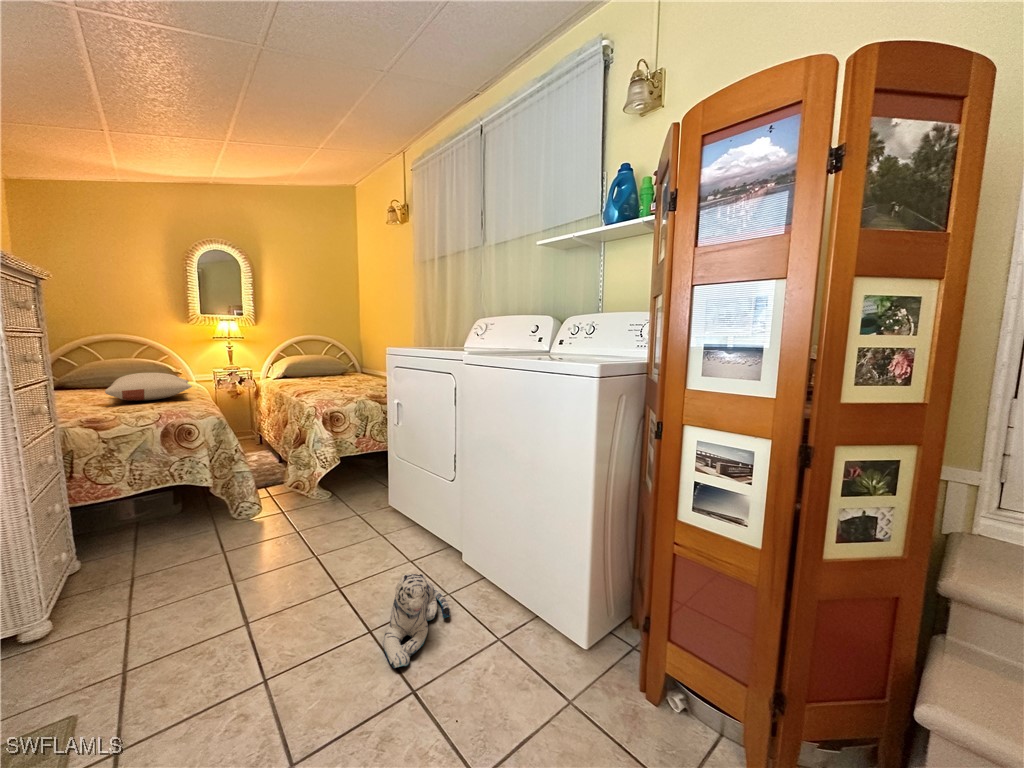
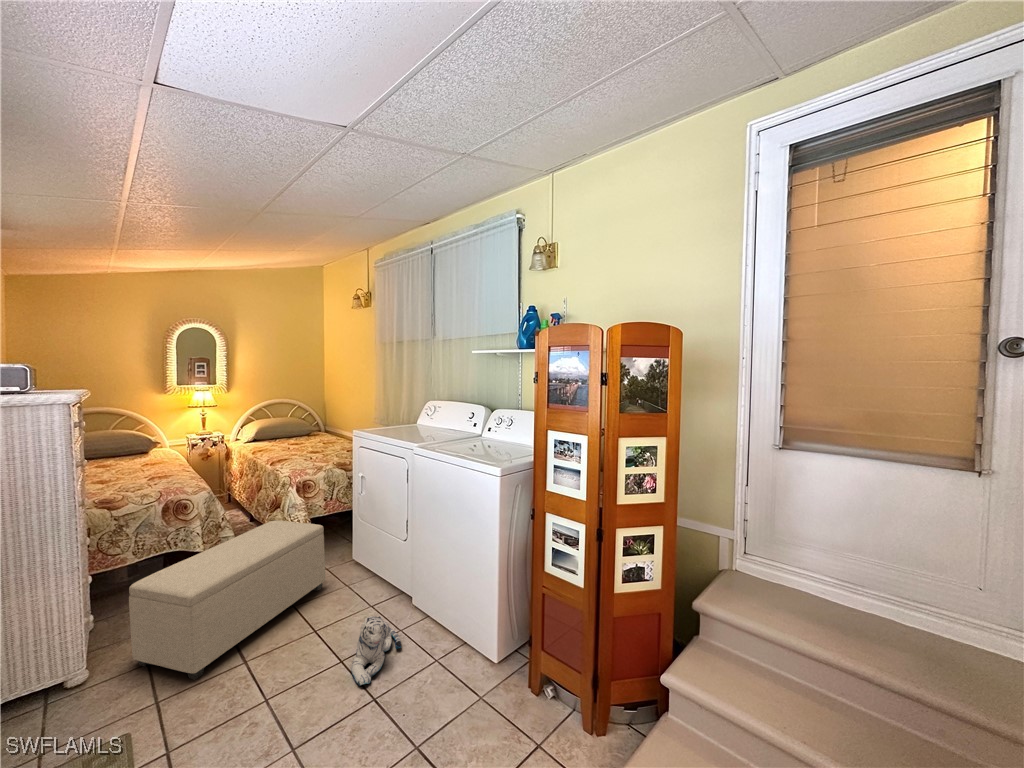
pillow: present [105,373,192,401] -> none [105,450,180,477]
ottoman: none [97,453,356,645] -> present [129,520,326,680]

